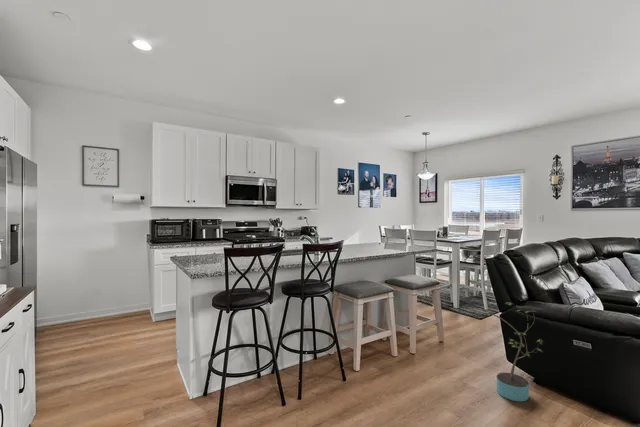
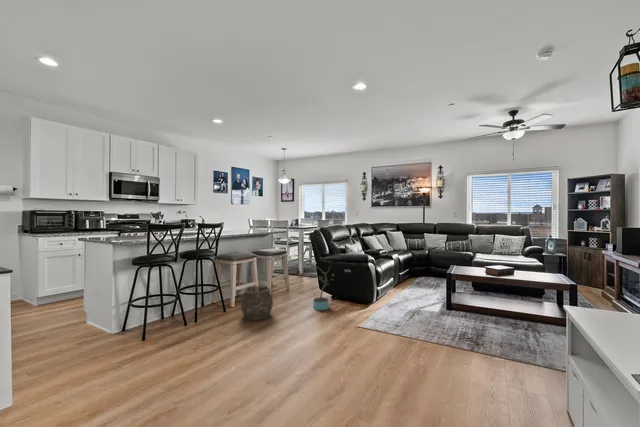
woven basket: none [373,341,425,403] -> present [241,286,273,320]

